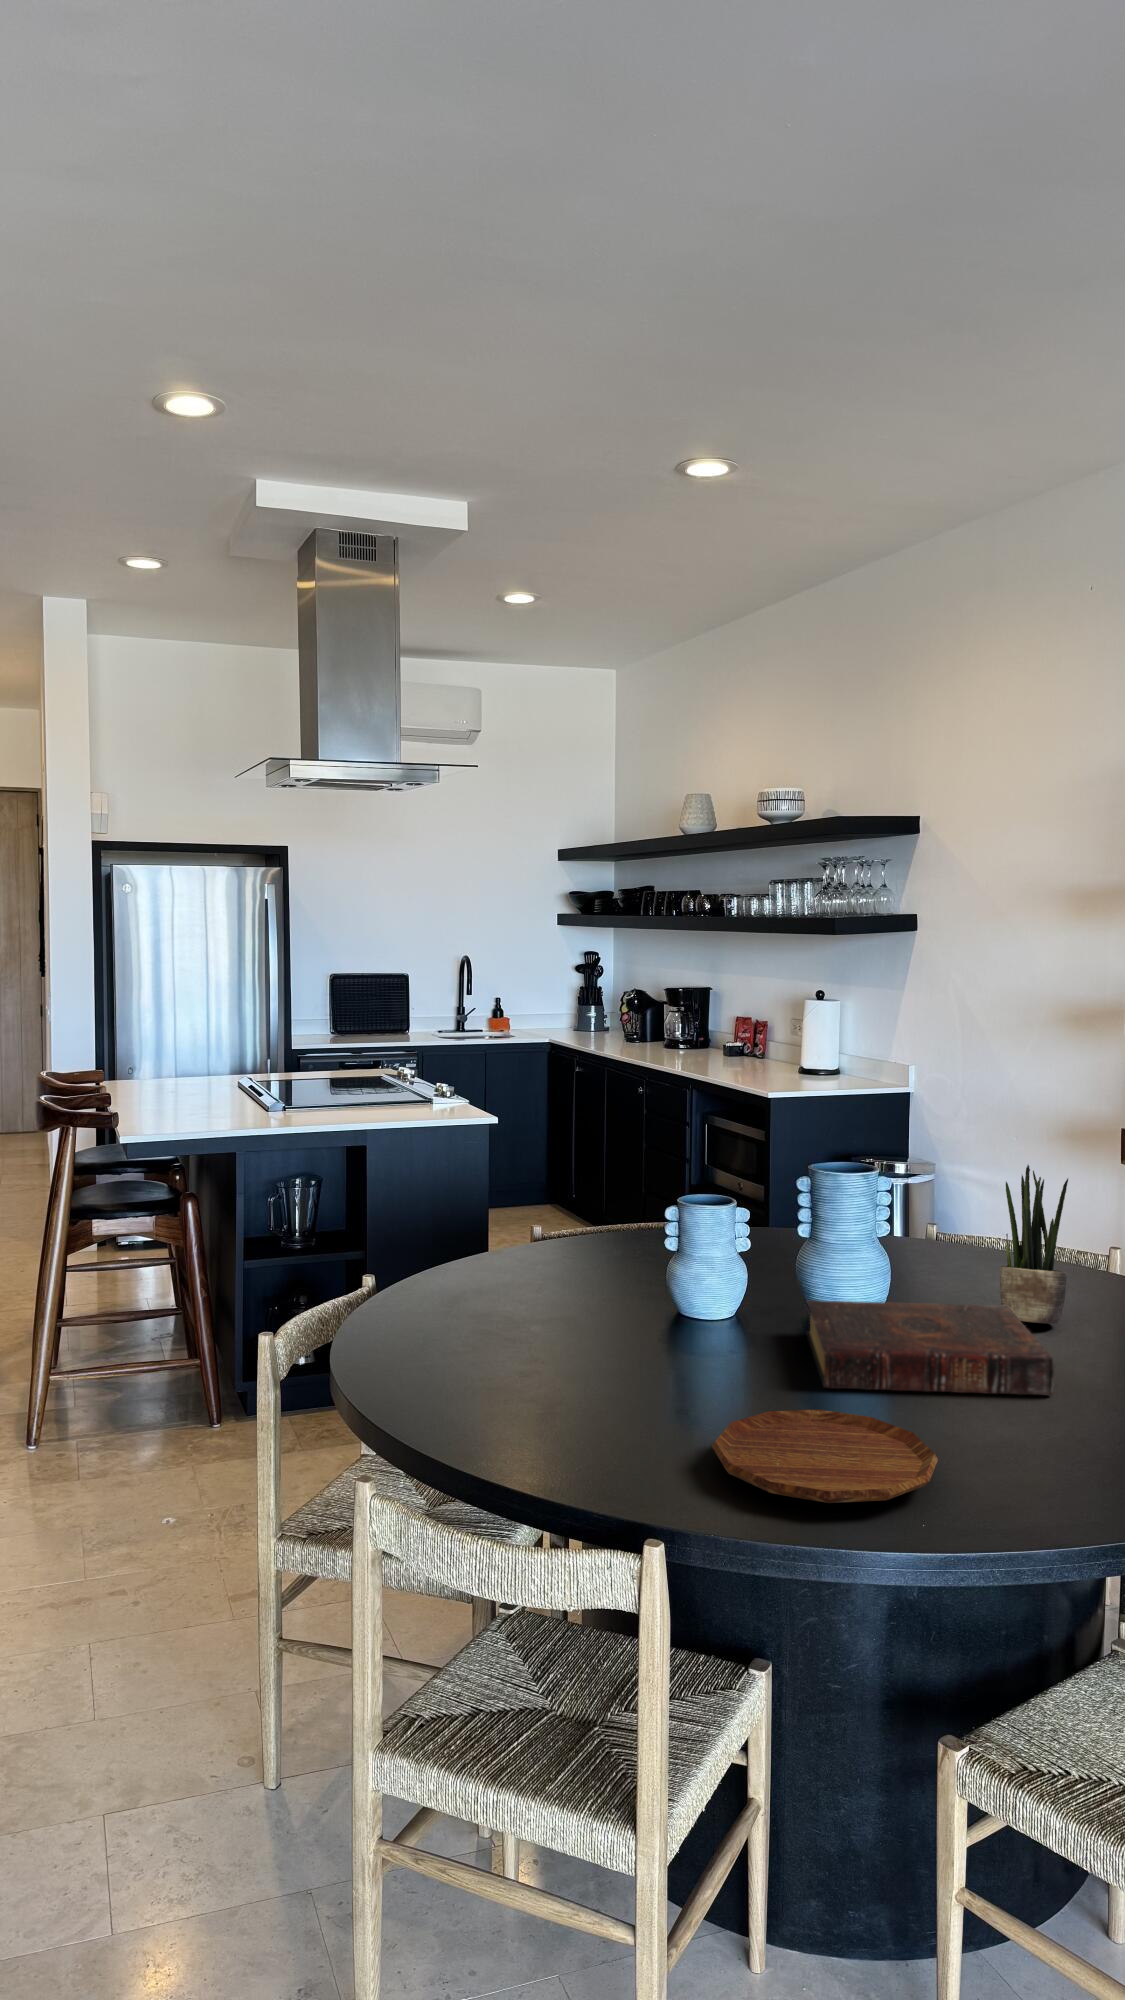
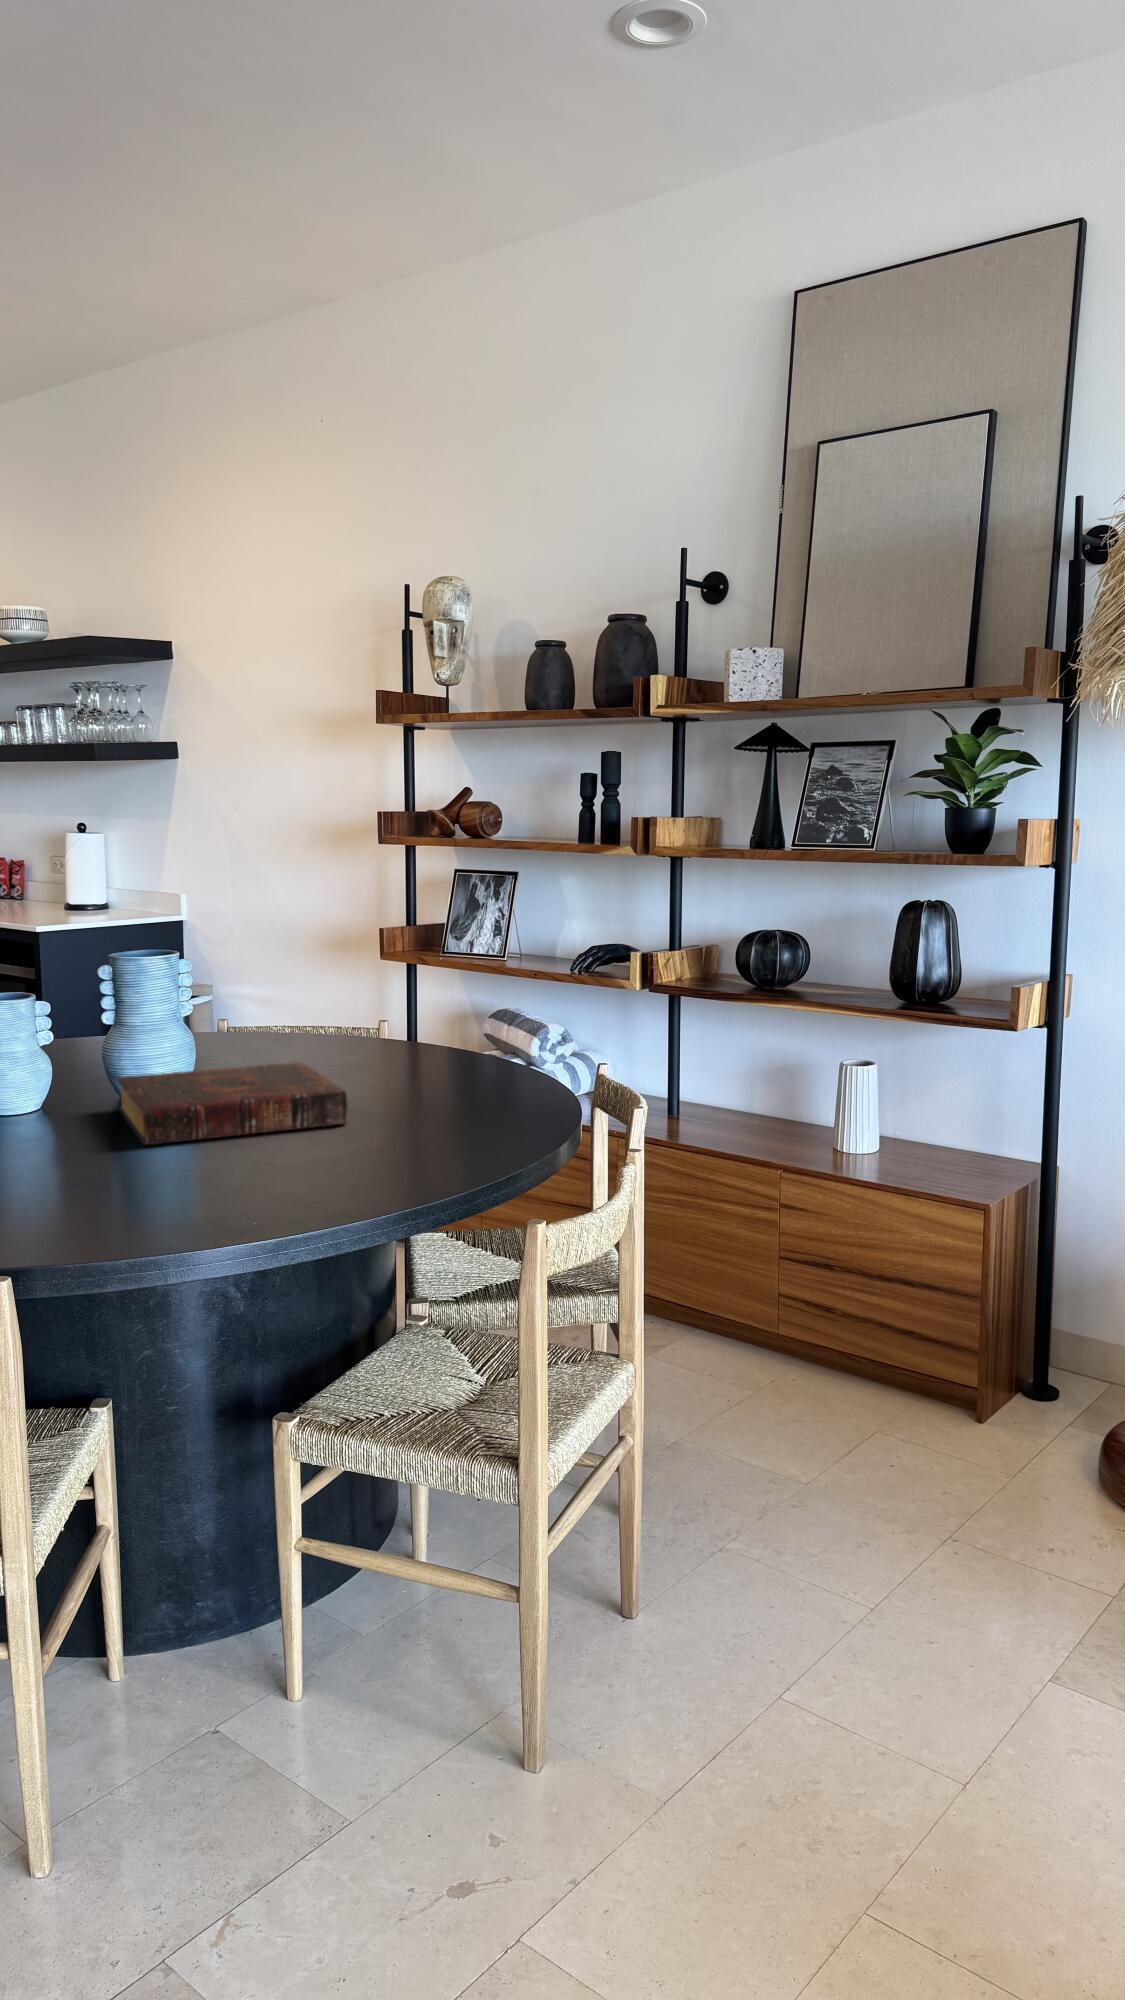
potted plant: present [1000,1165,1068,1324] -> none [292,937,349,1076]
tray: present [712,1409,938,1503] -> none [47,1153,260,1222]

